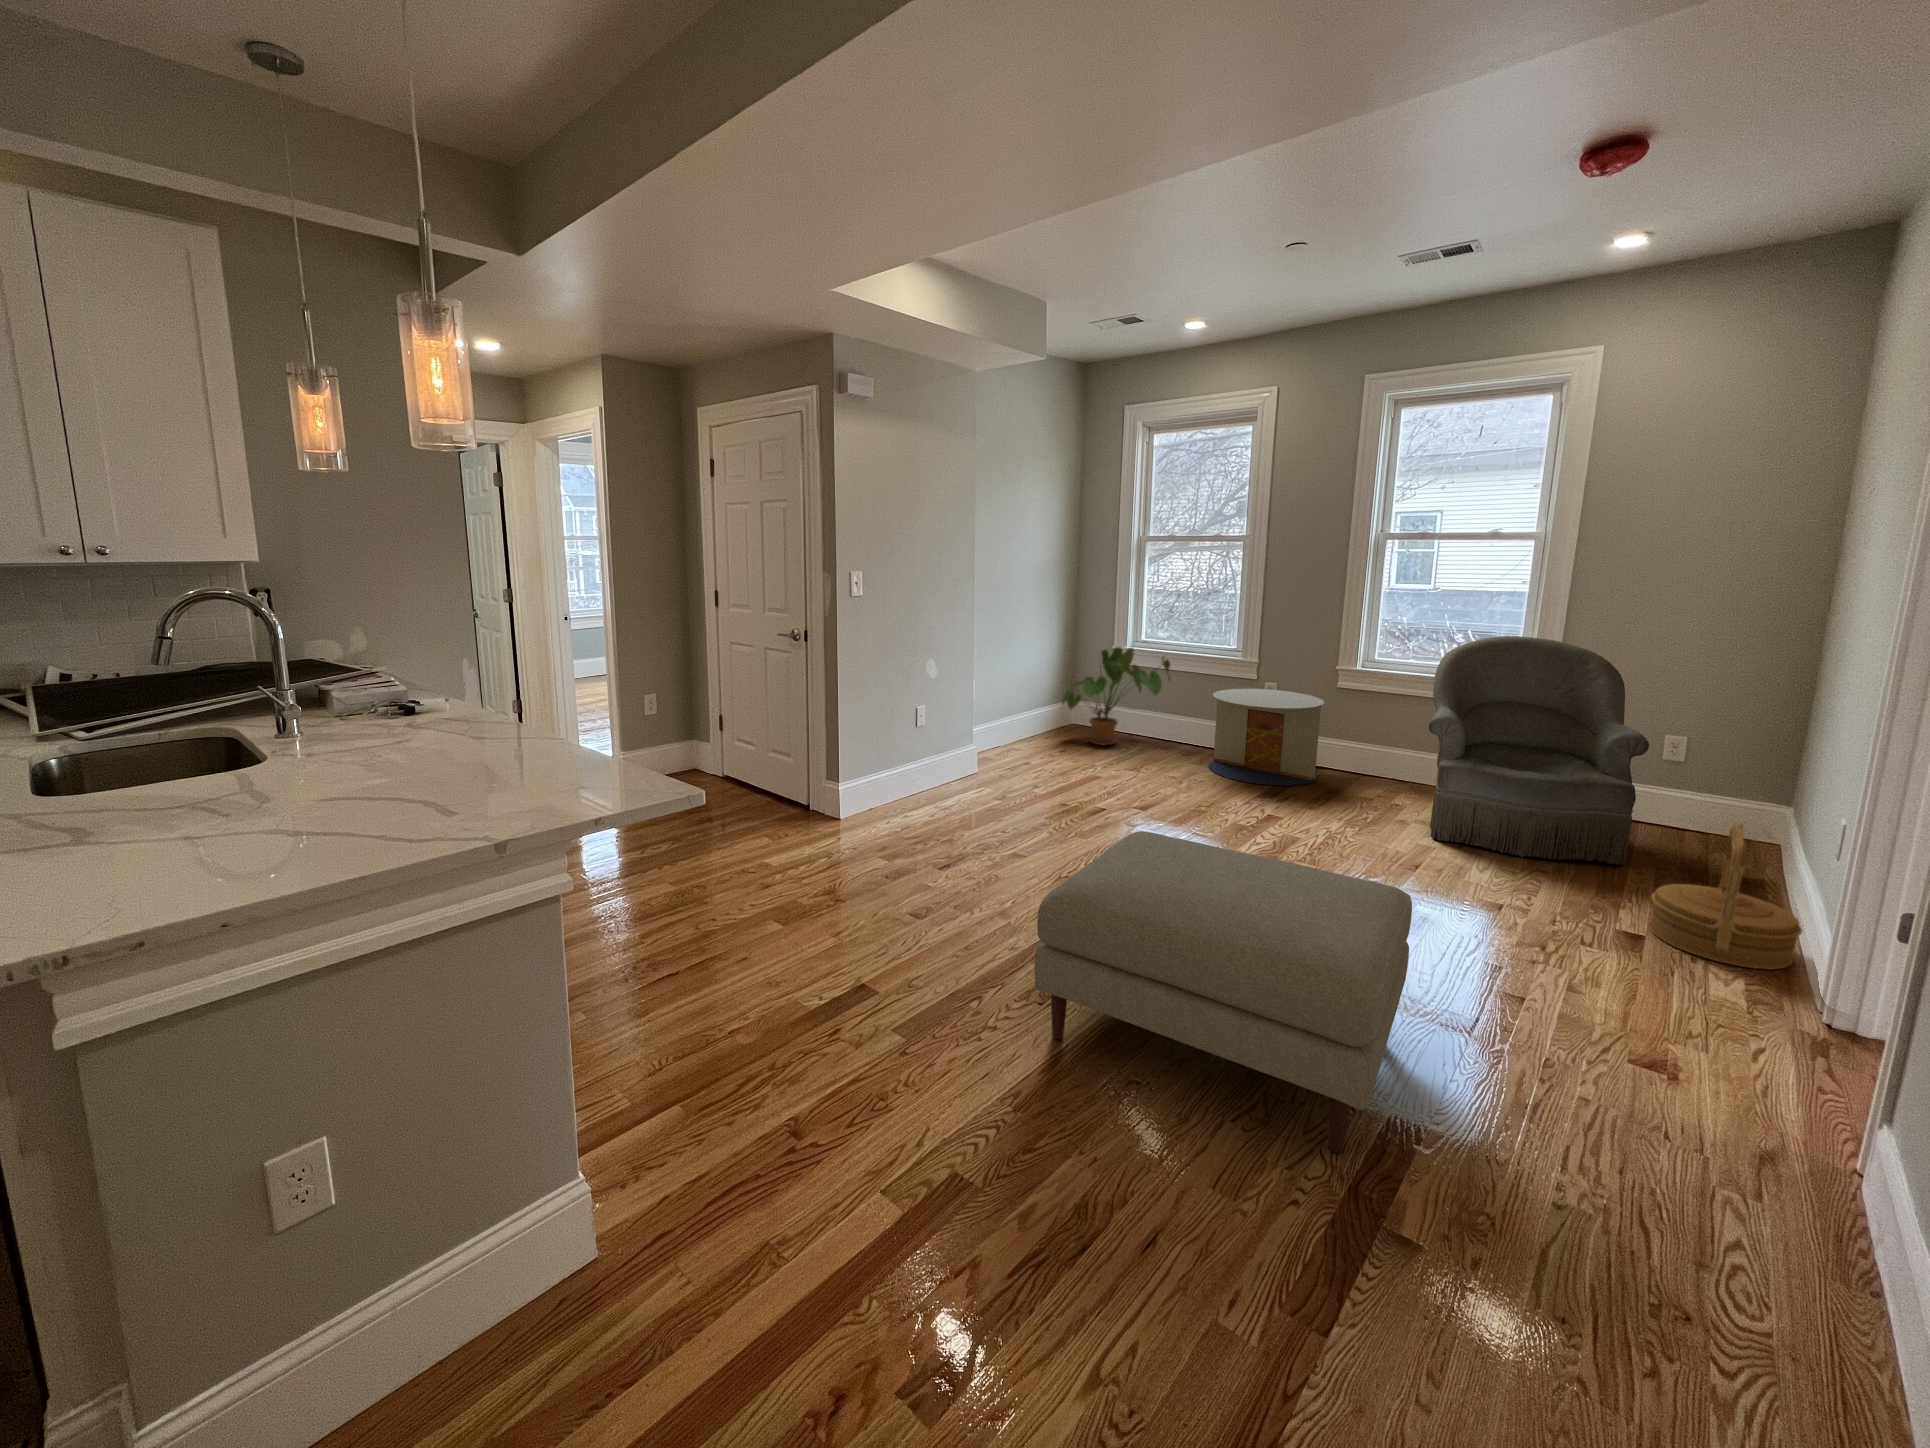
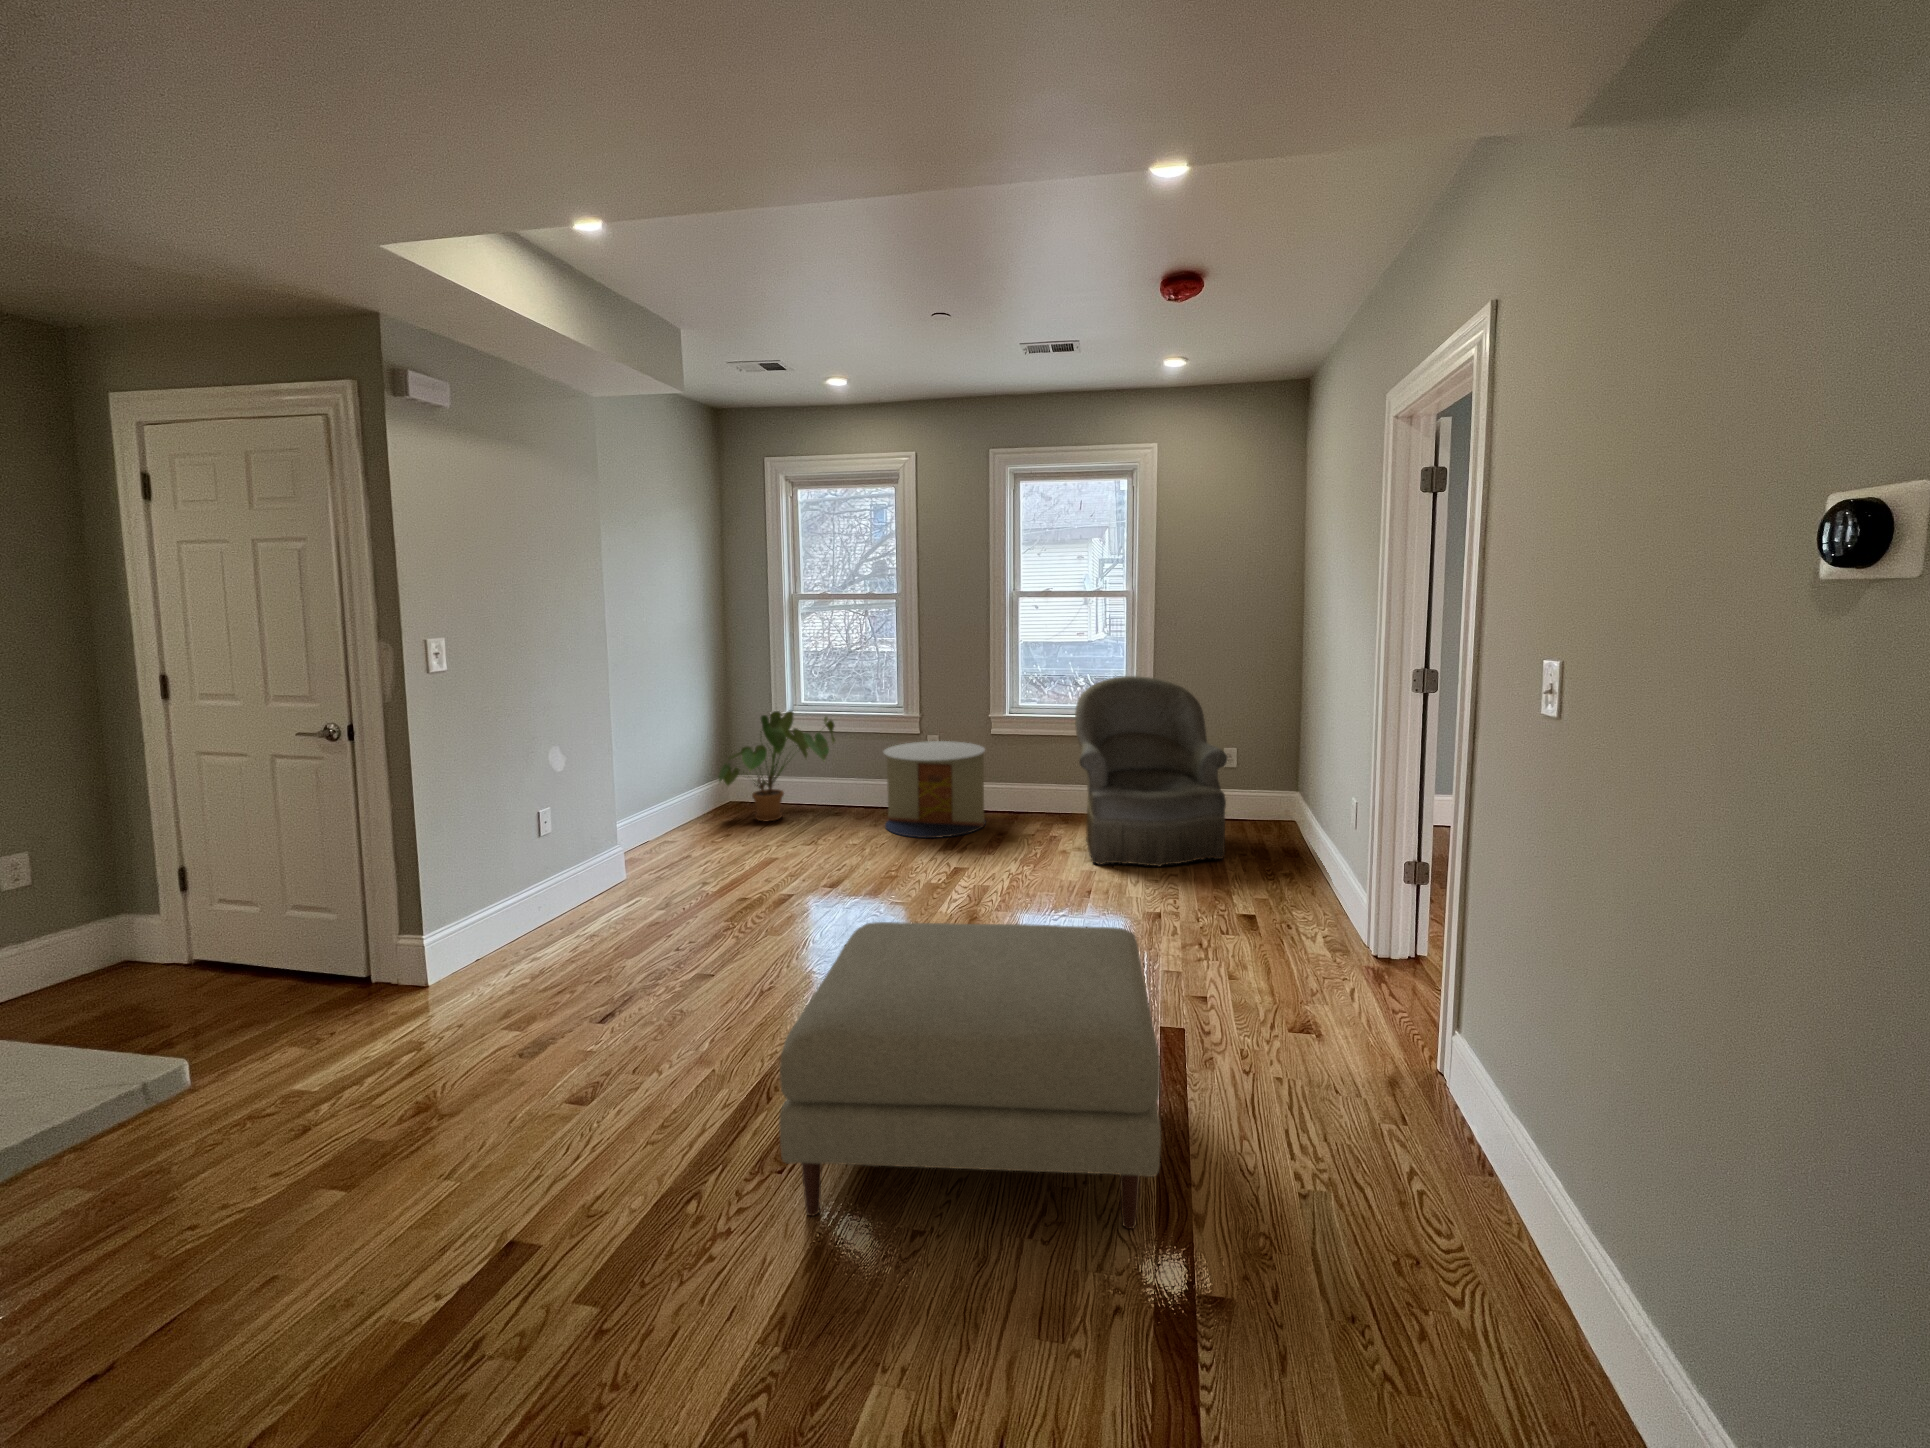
woven basket: present [1650,823,1802,969] -> none [1256,813,1345,926]

